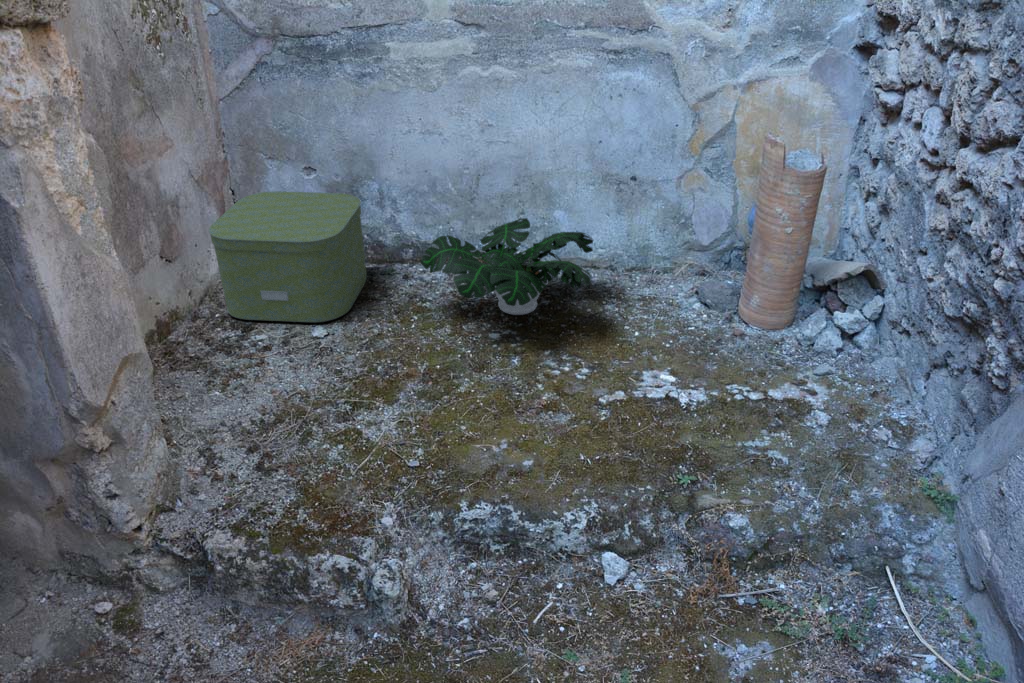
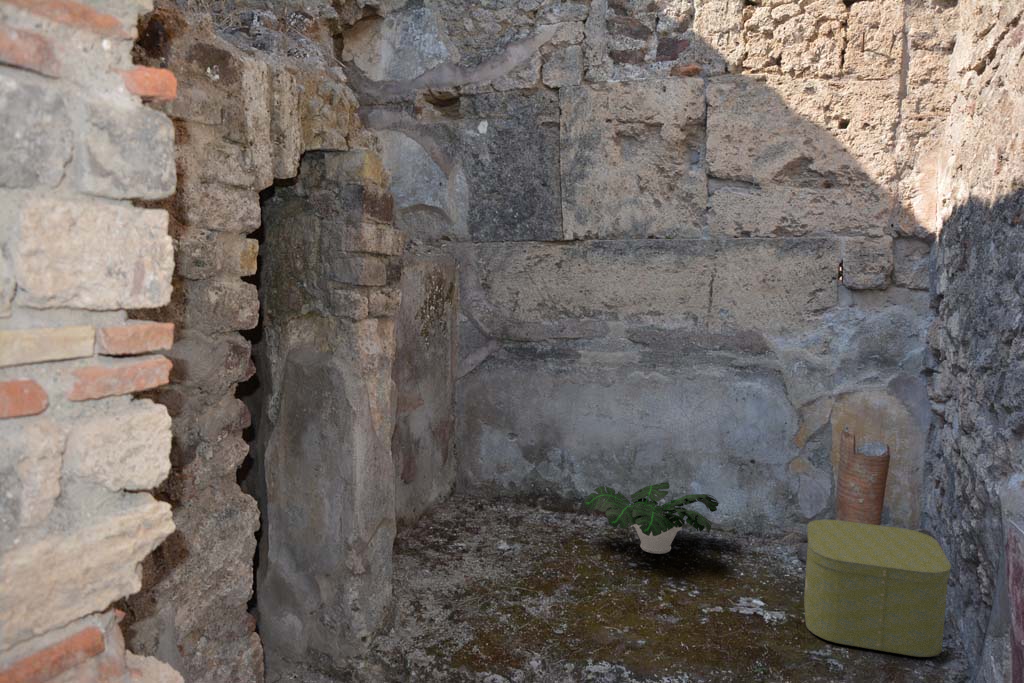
storage box: present [209,191,367,322] -> present [804,519,951,657]

